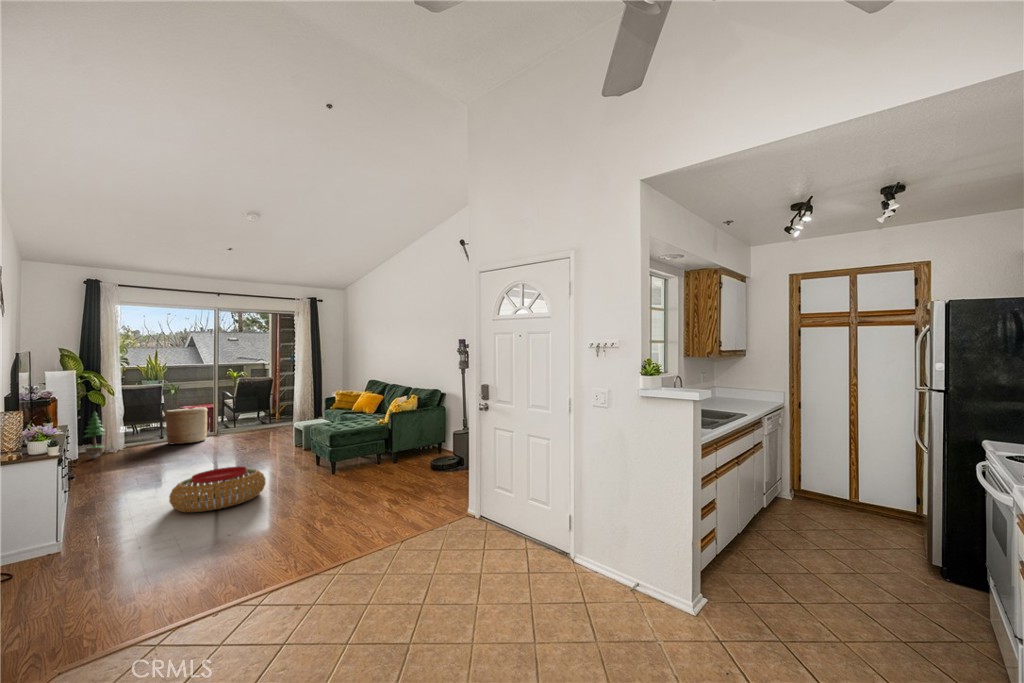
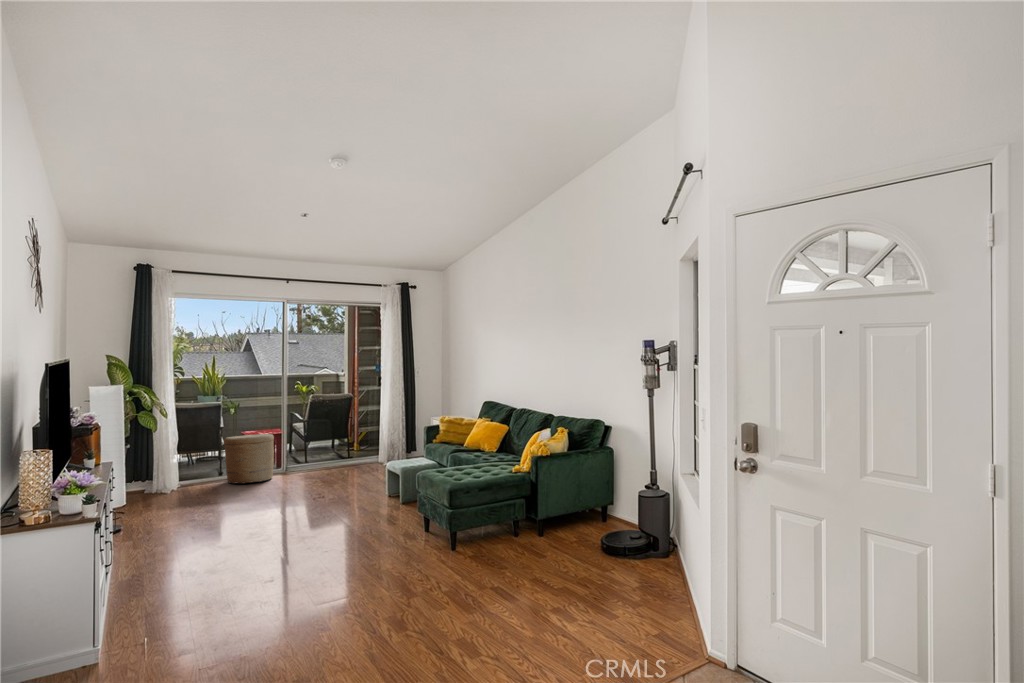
potted tree: present [84,412,104,458] -> none [132,437,158,500]
pouf: present [169,467,266,512] -> none [237,535,364,608]

